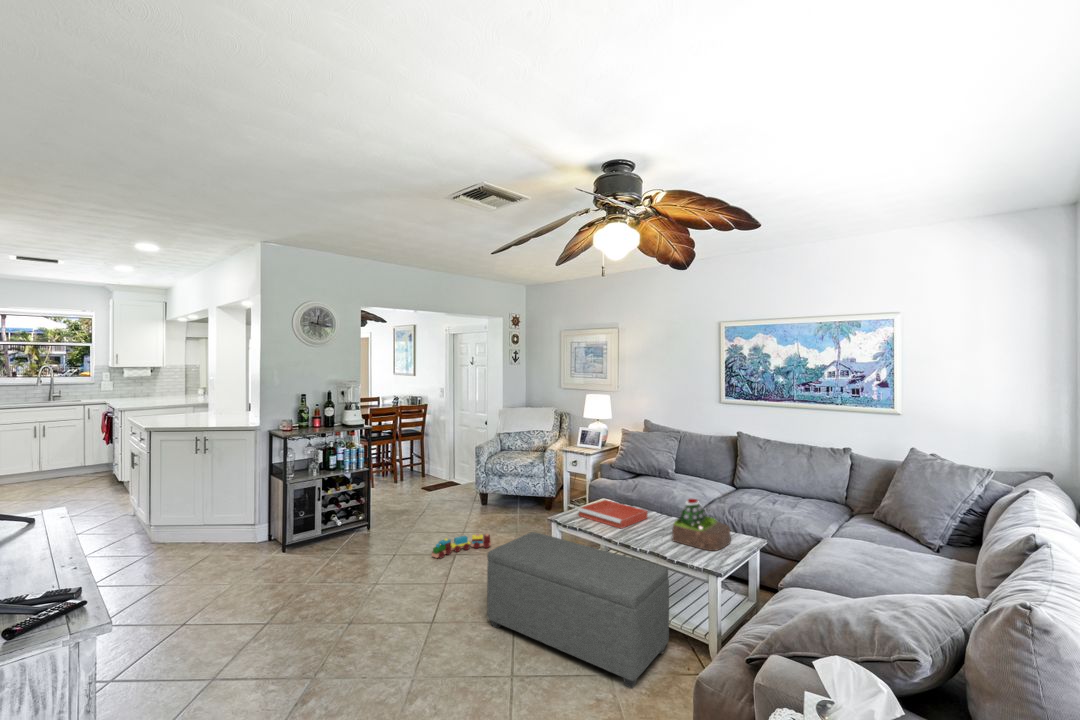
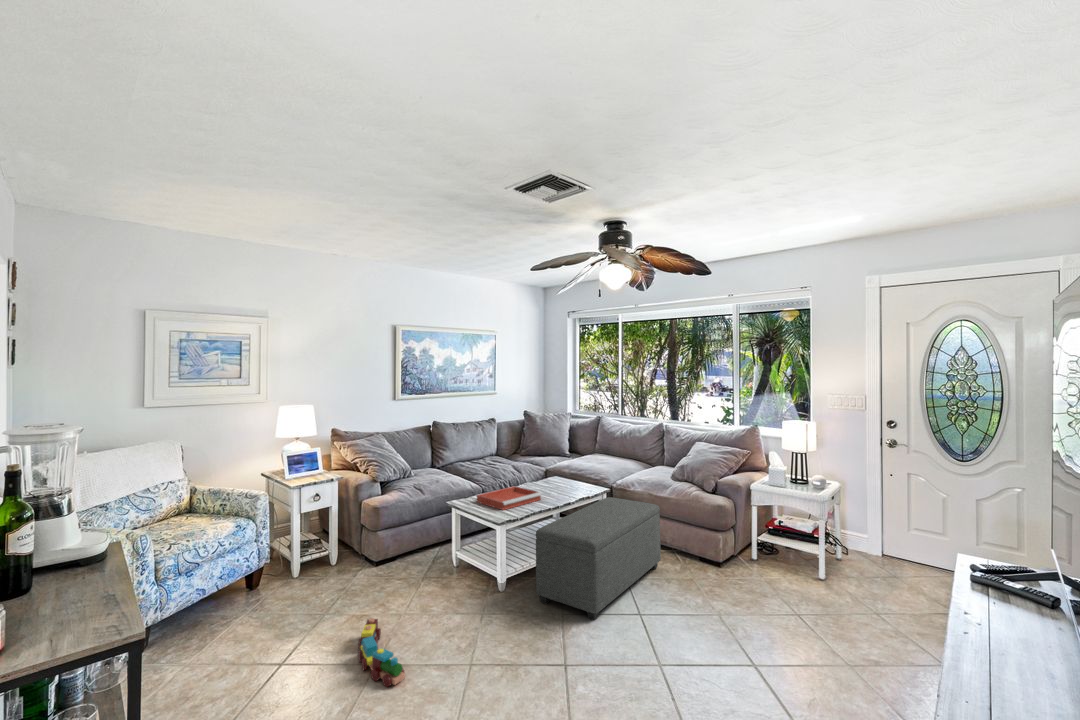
succulent plant: present [672,499,731,551] -> none [548,457,585,490]

